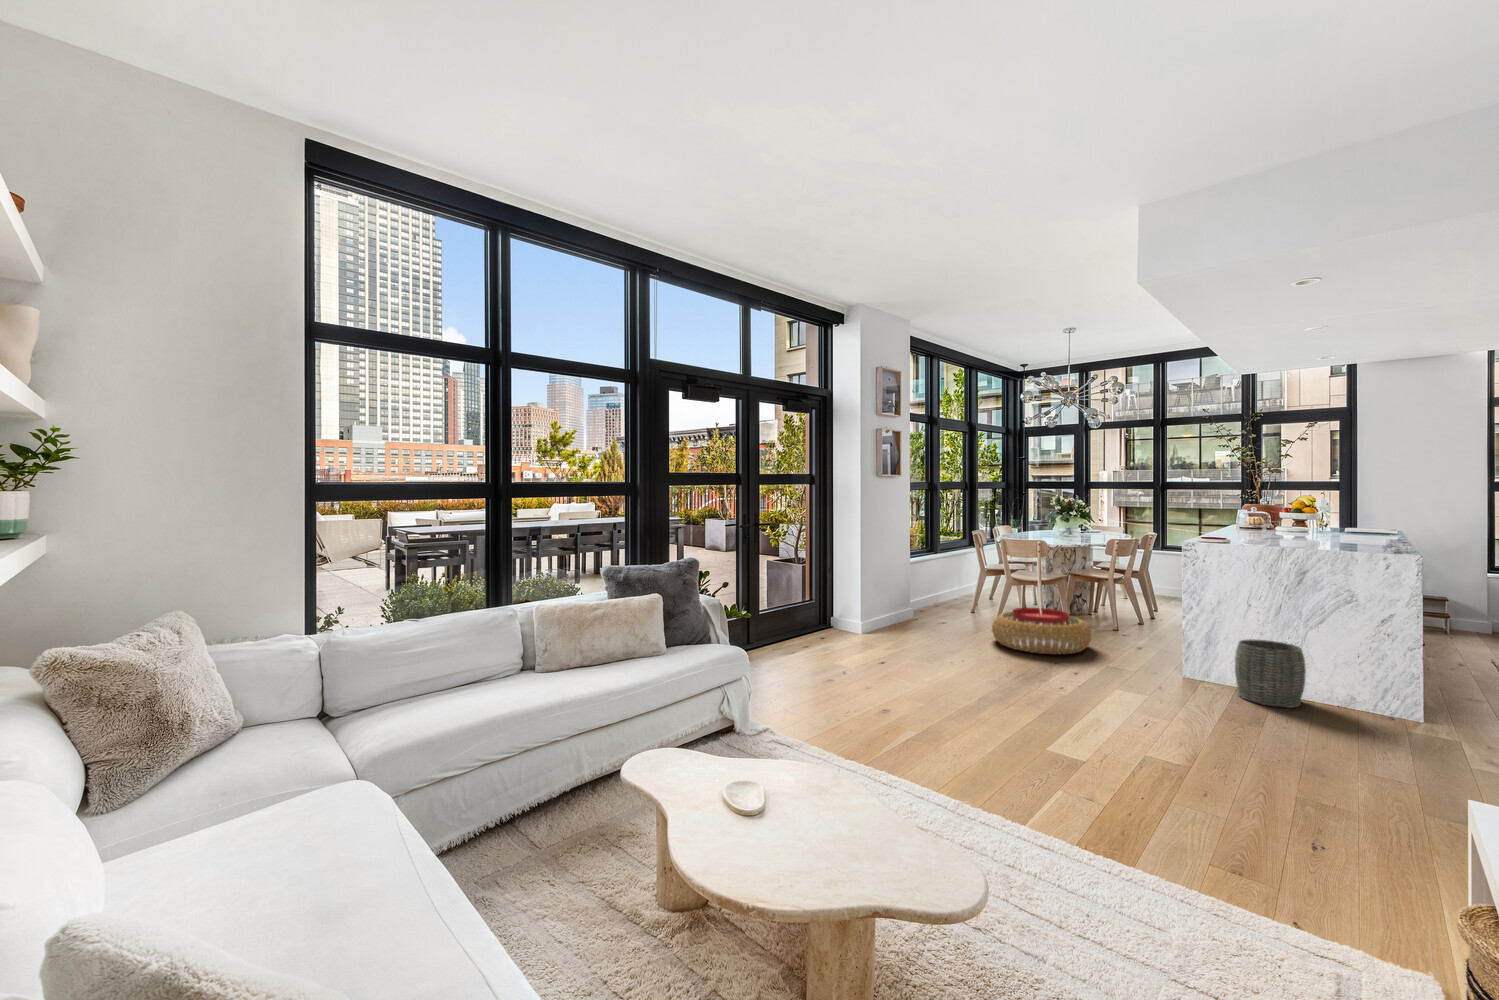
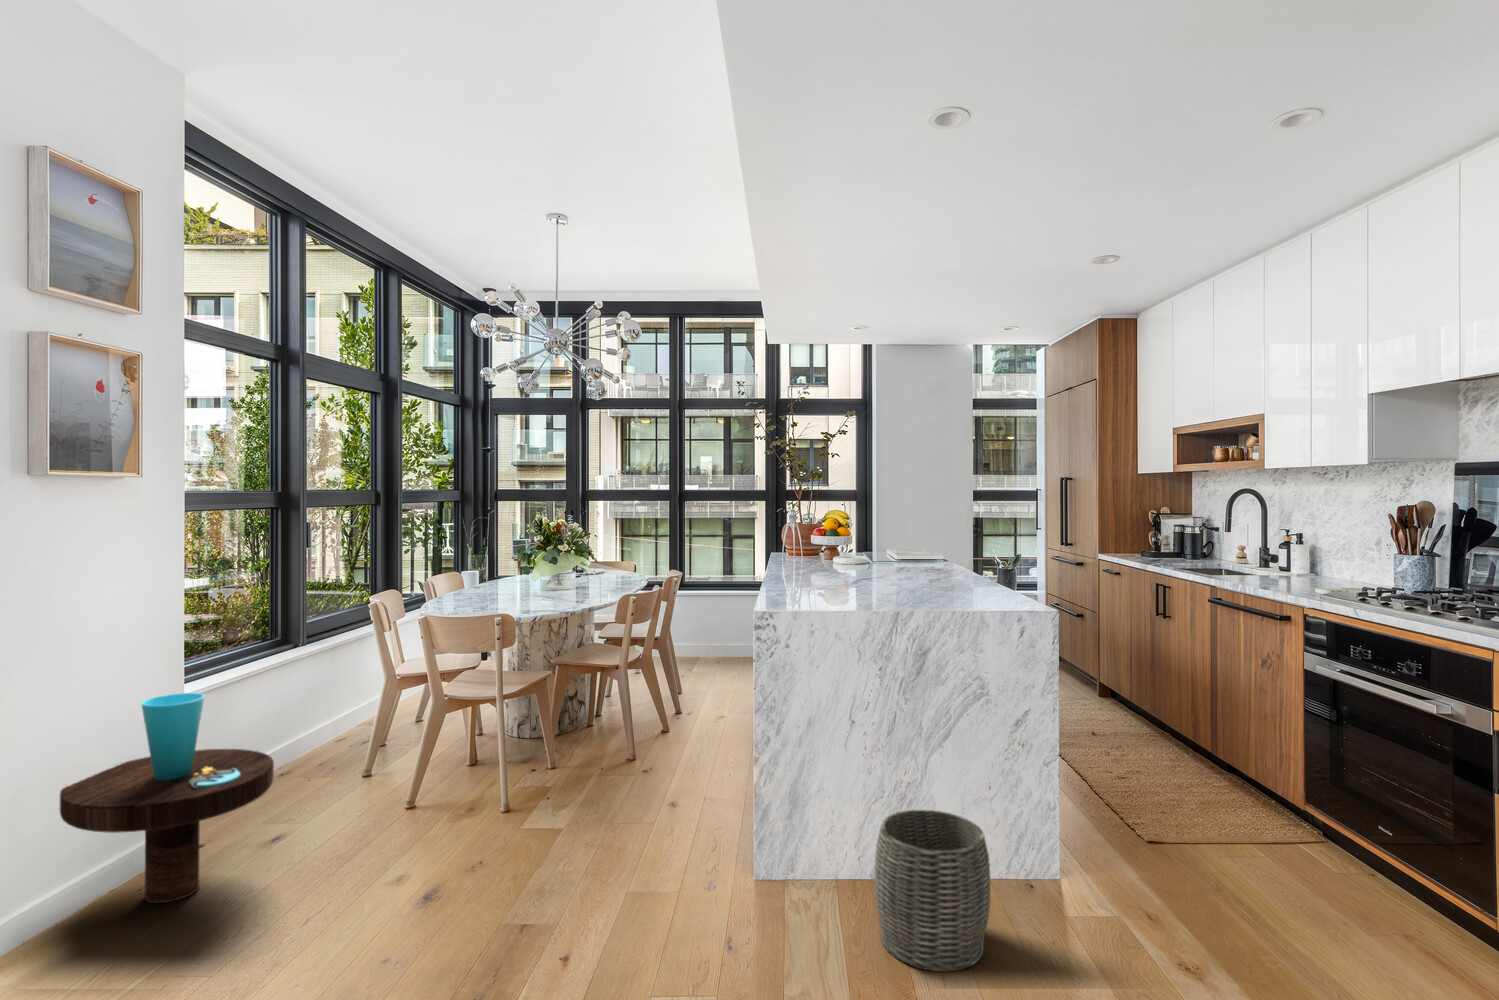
side table: none [883,560,949,634] -> present [60,693,274,903]
pouf: present [992,608,1092,654] -> none [380,767,599,906]

